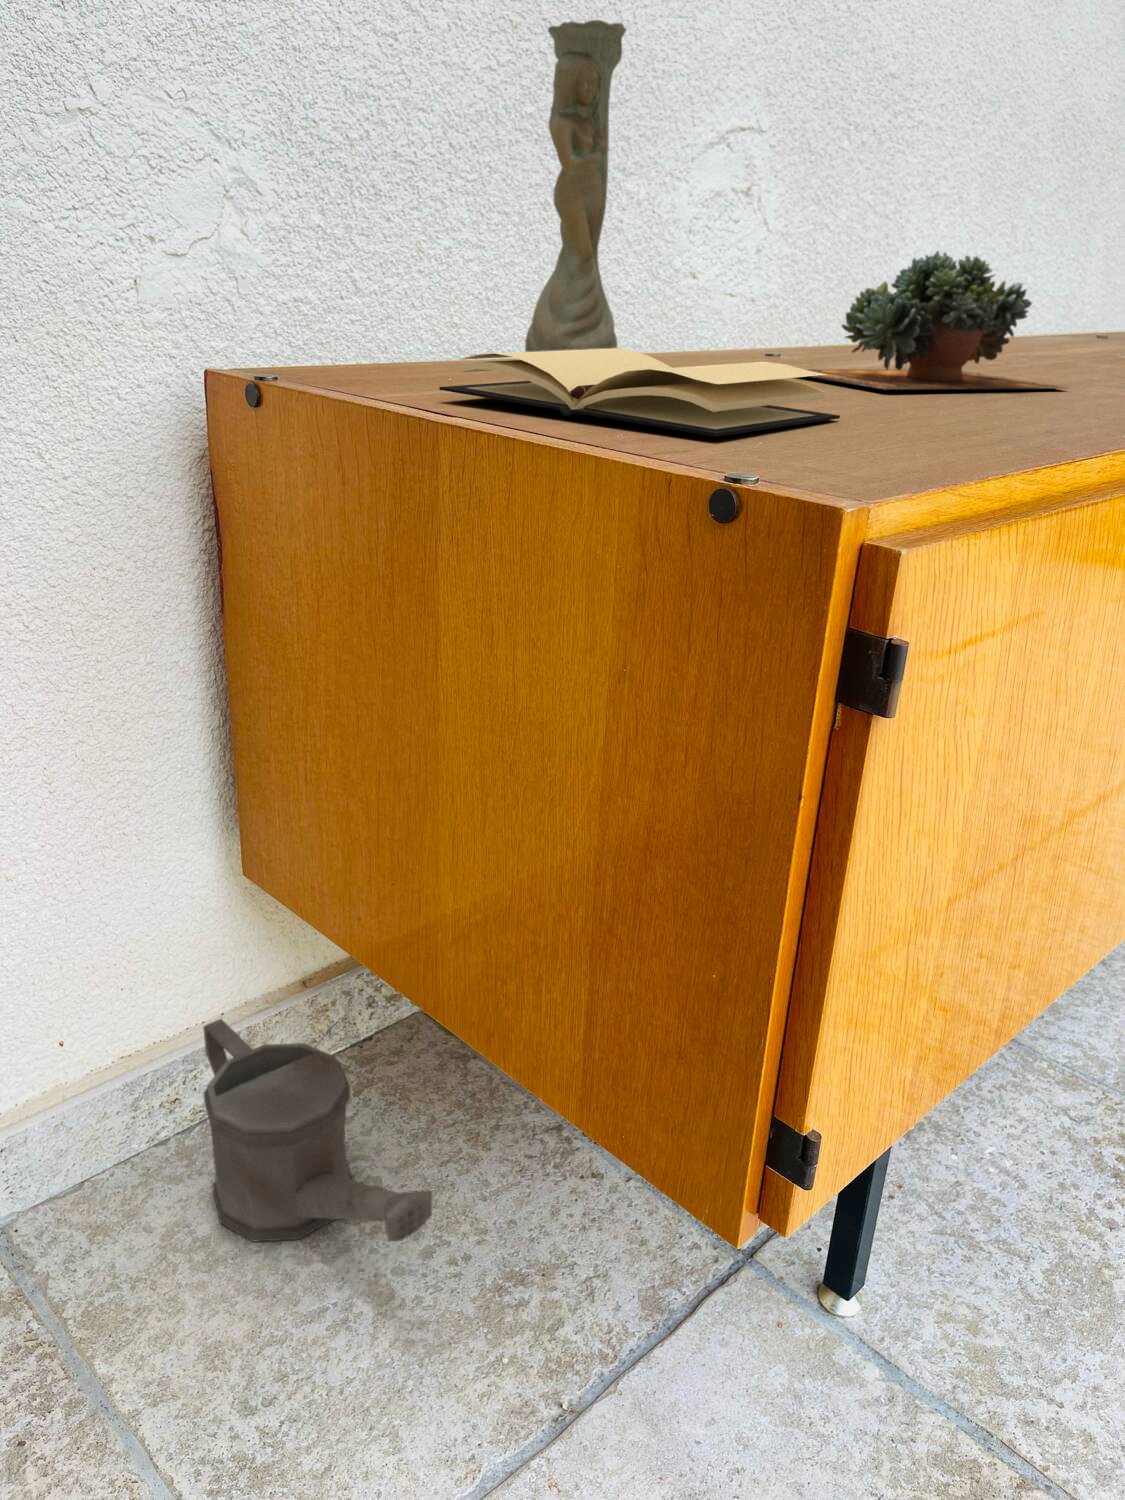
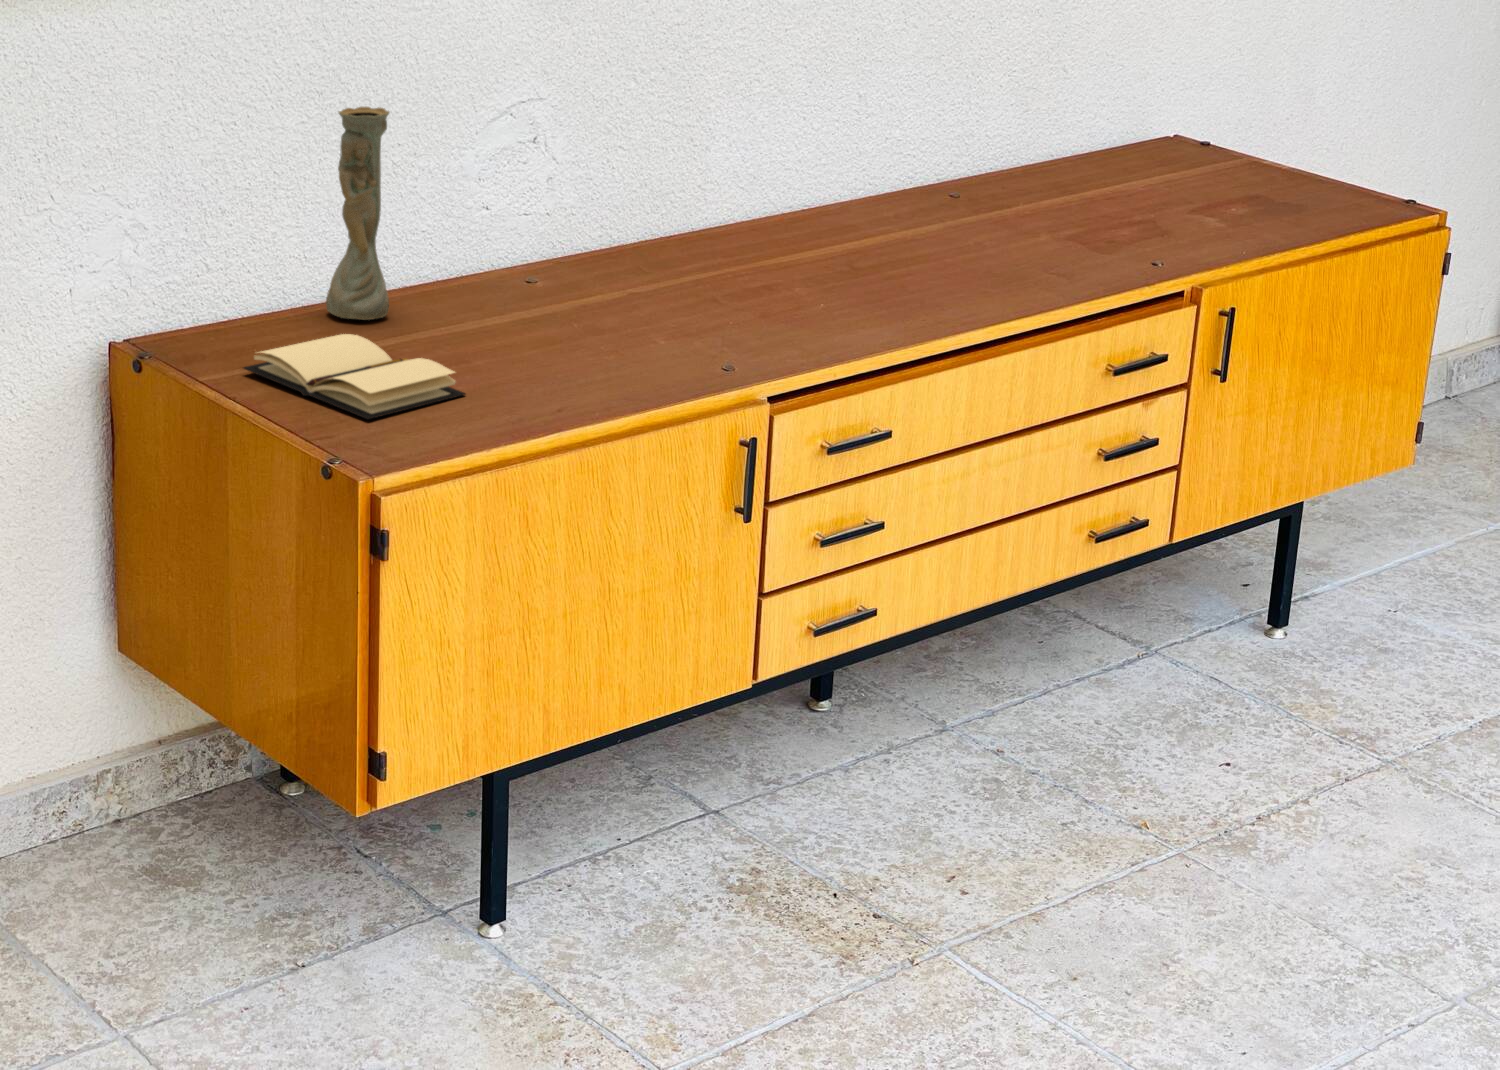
succulent plant: present [808,251,1068,390] -> none [502,252,688,354]
watering can: present [203,1019,432,1241] -> none [86,755,225,891]

